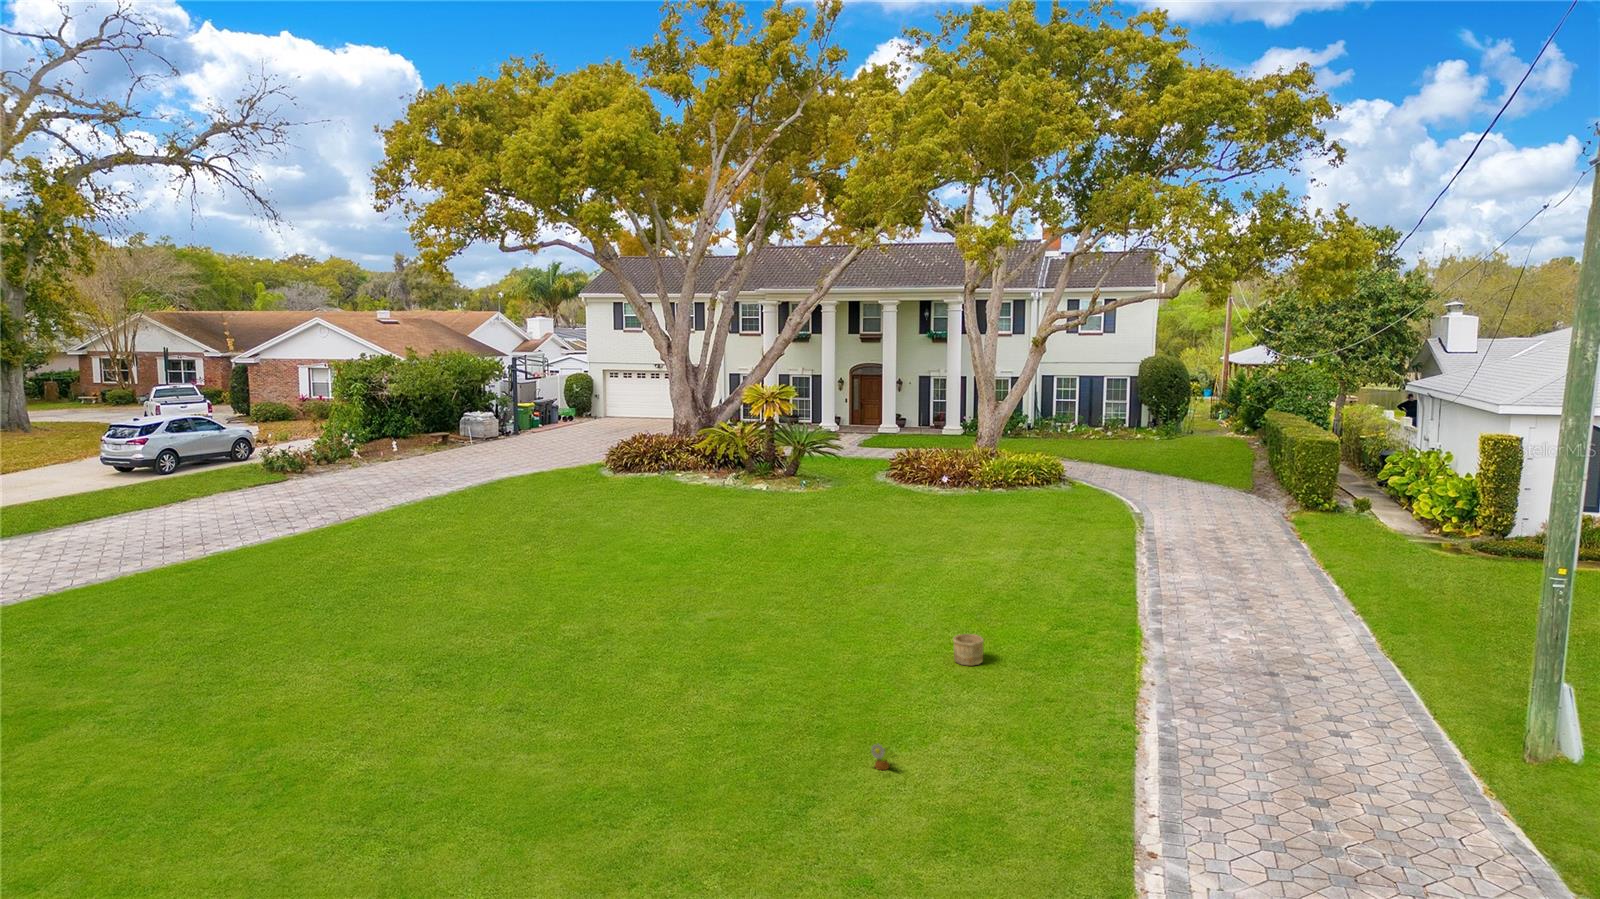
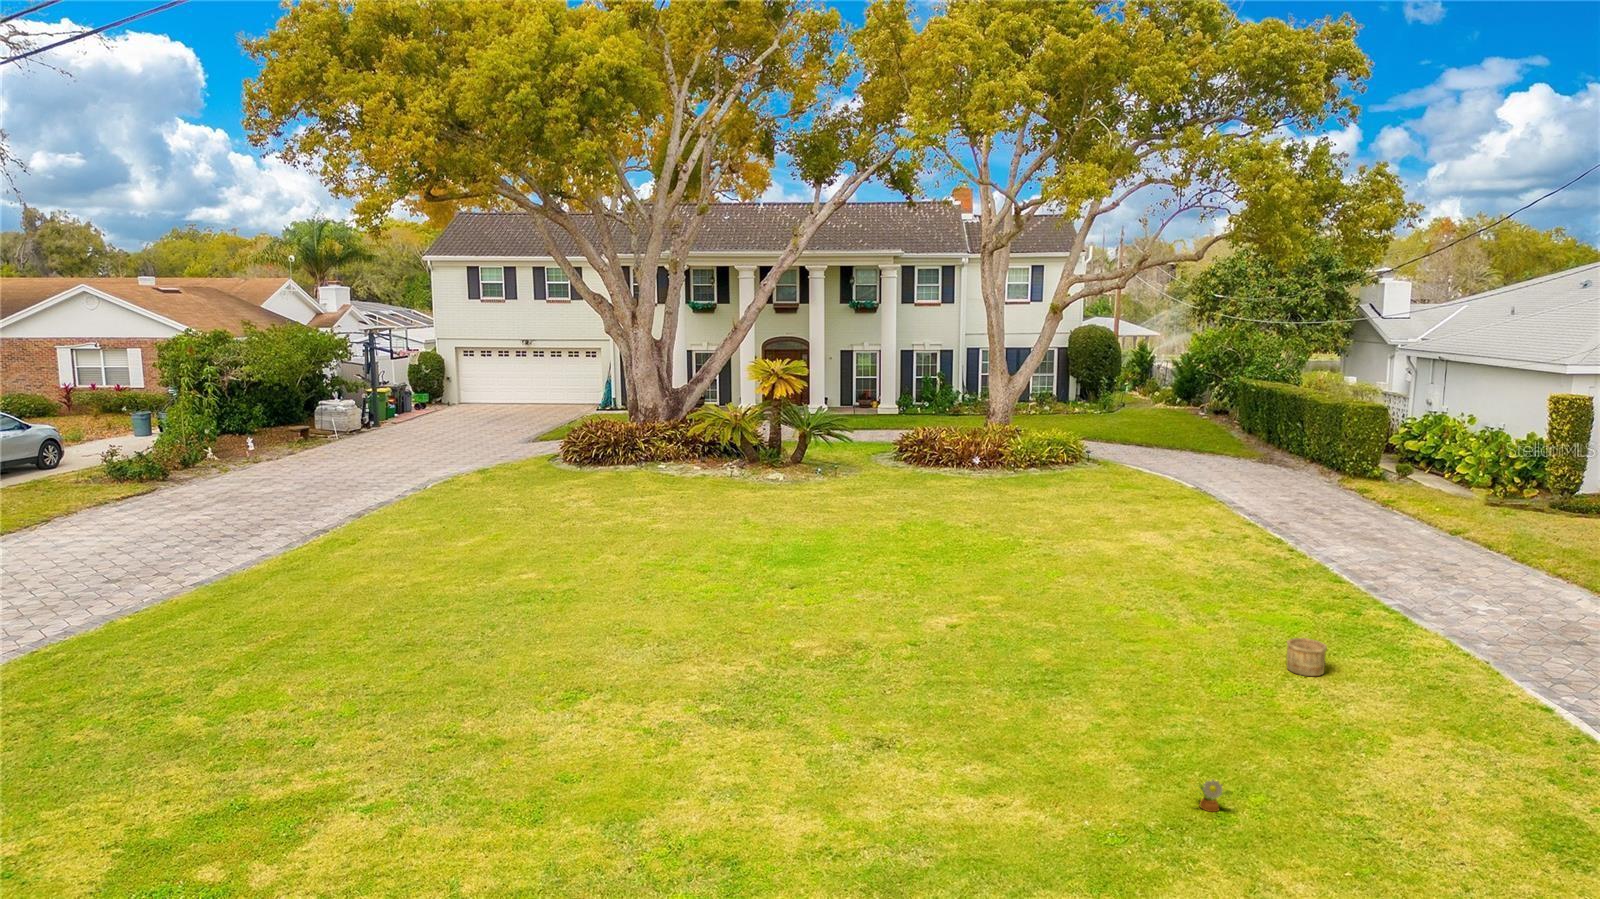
decorative plant: present [871,744,898,770] -> present [1196,780,1231,812]

